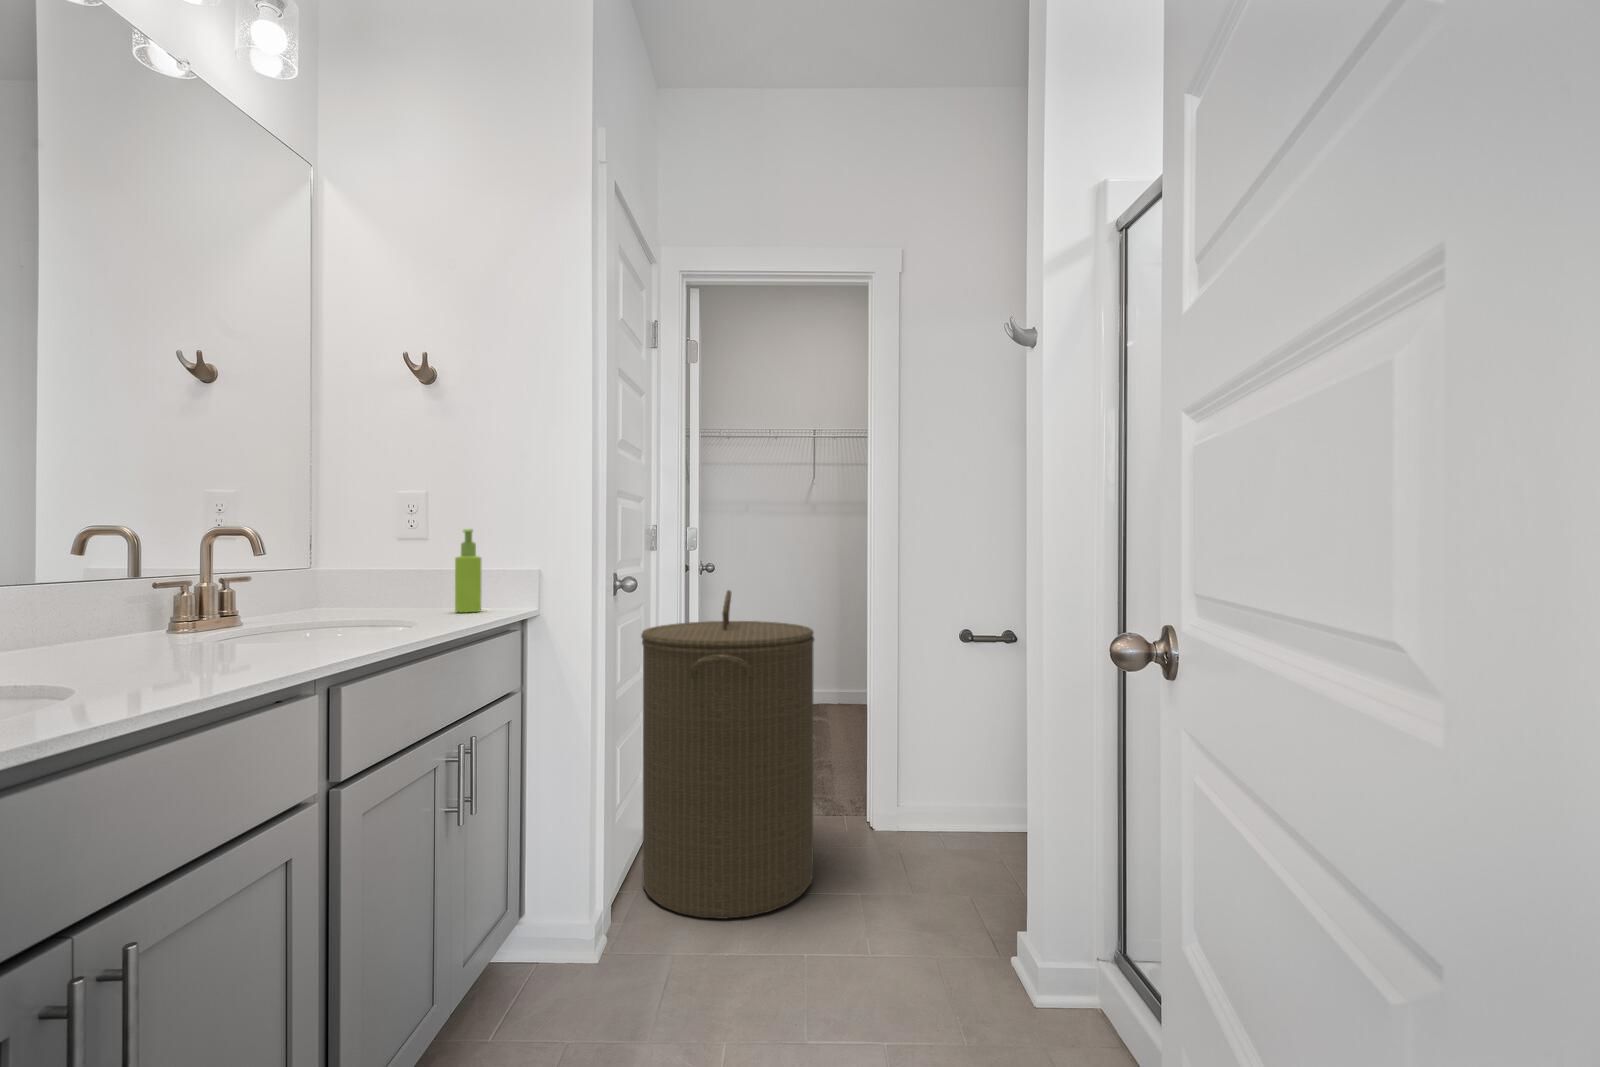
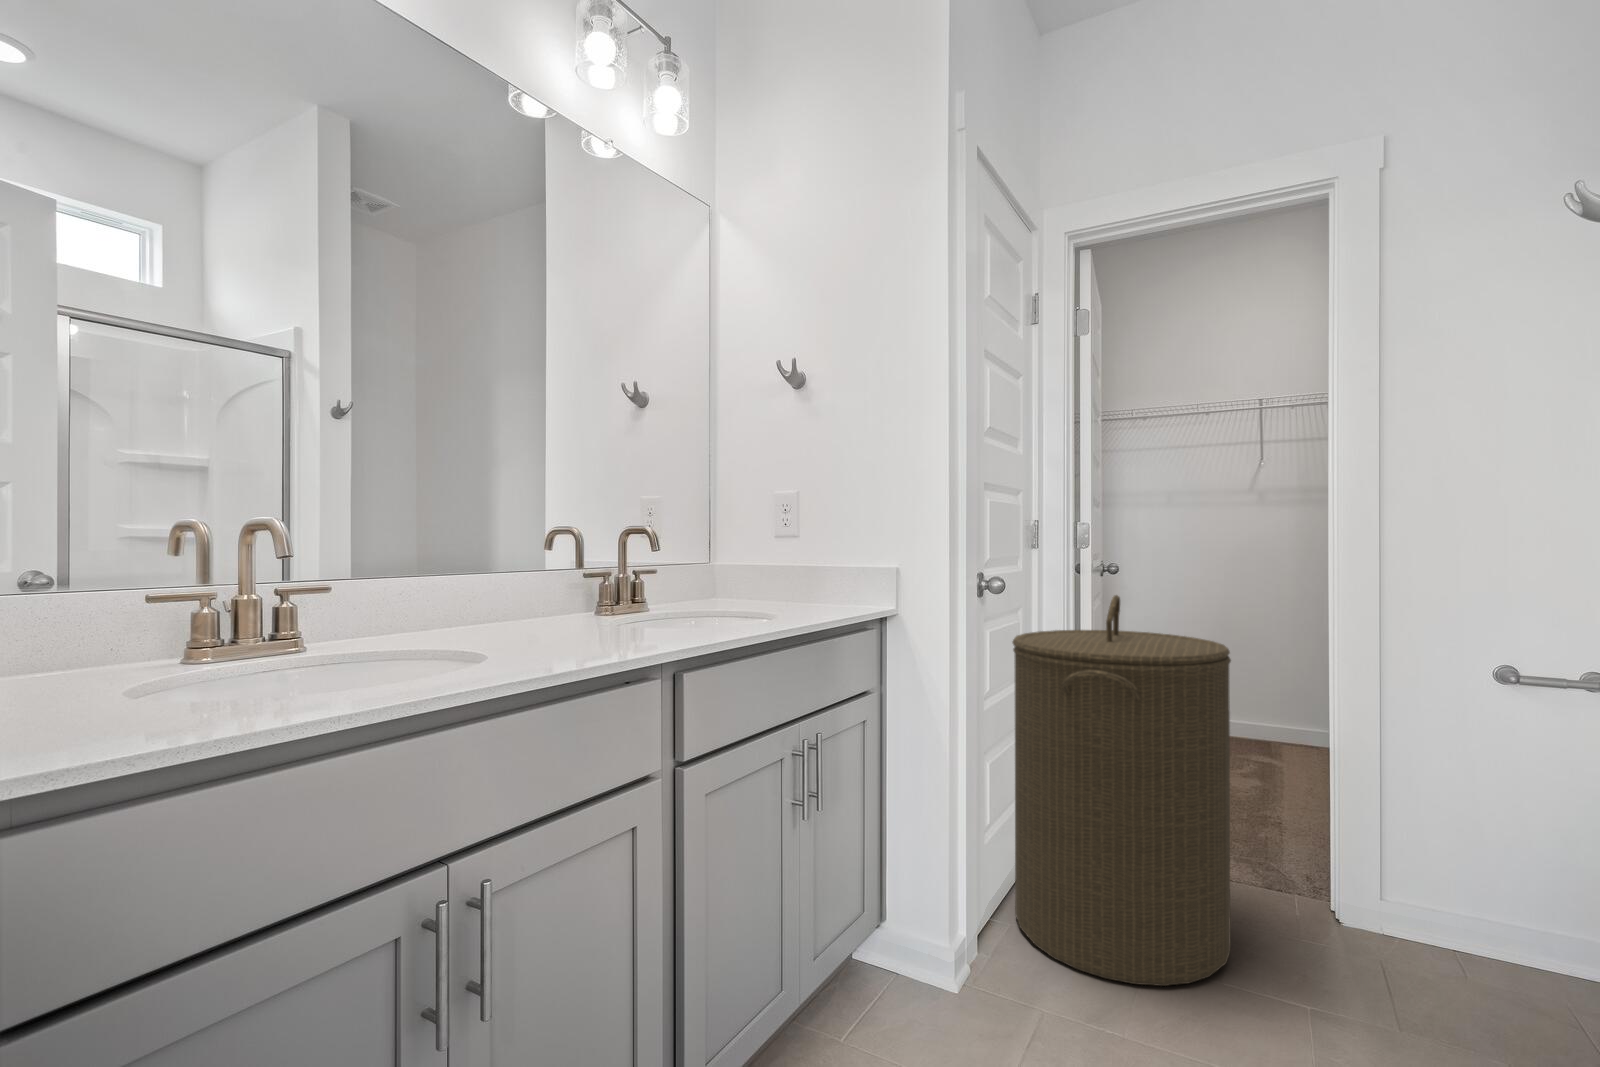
soap dispenser: present [455,529,481,612] -> none [819,526,843,608]

